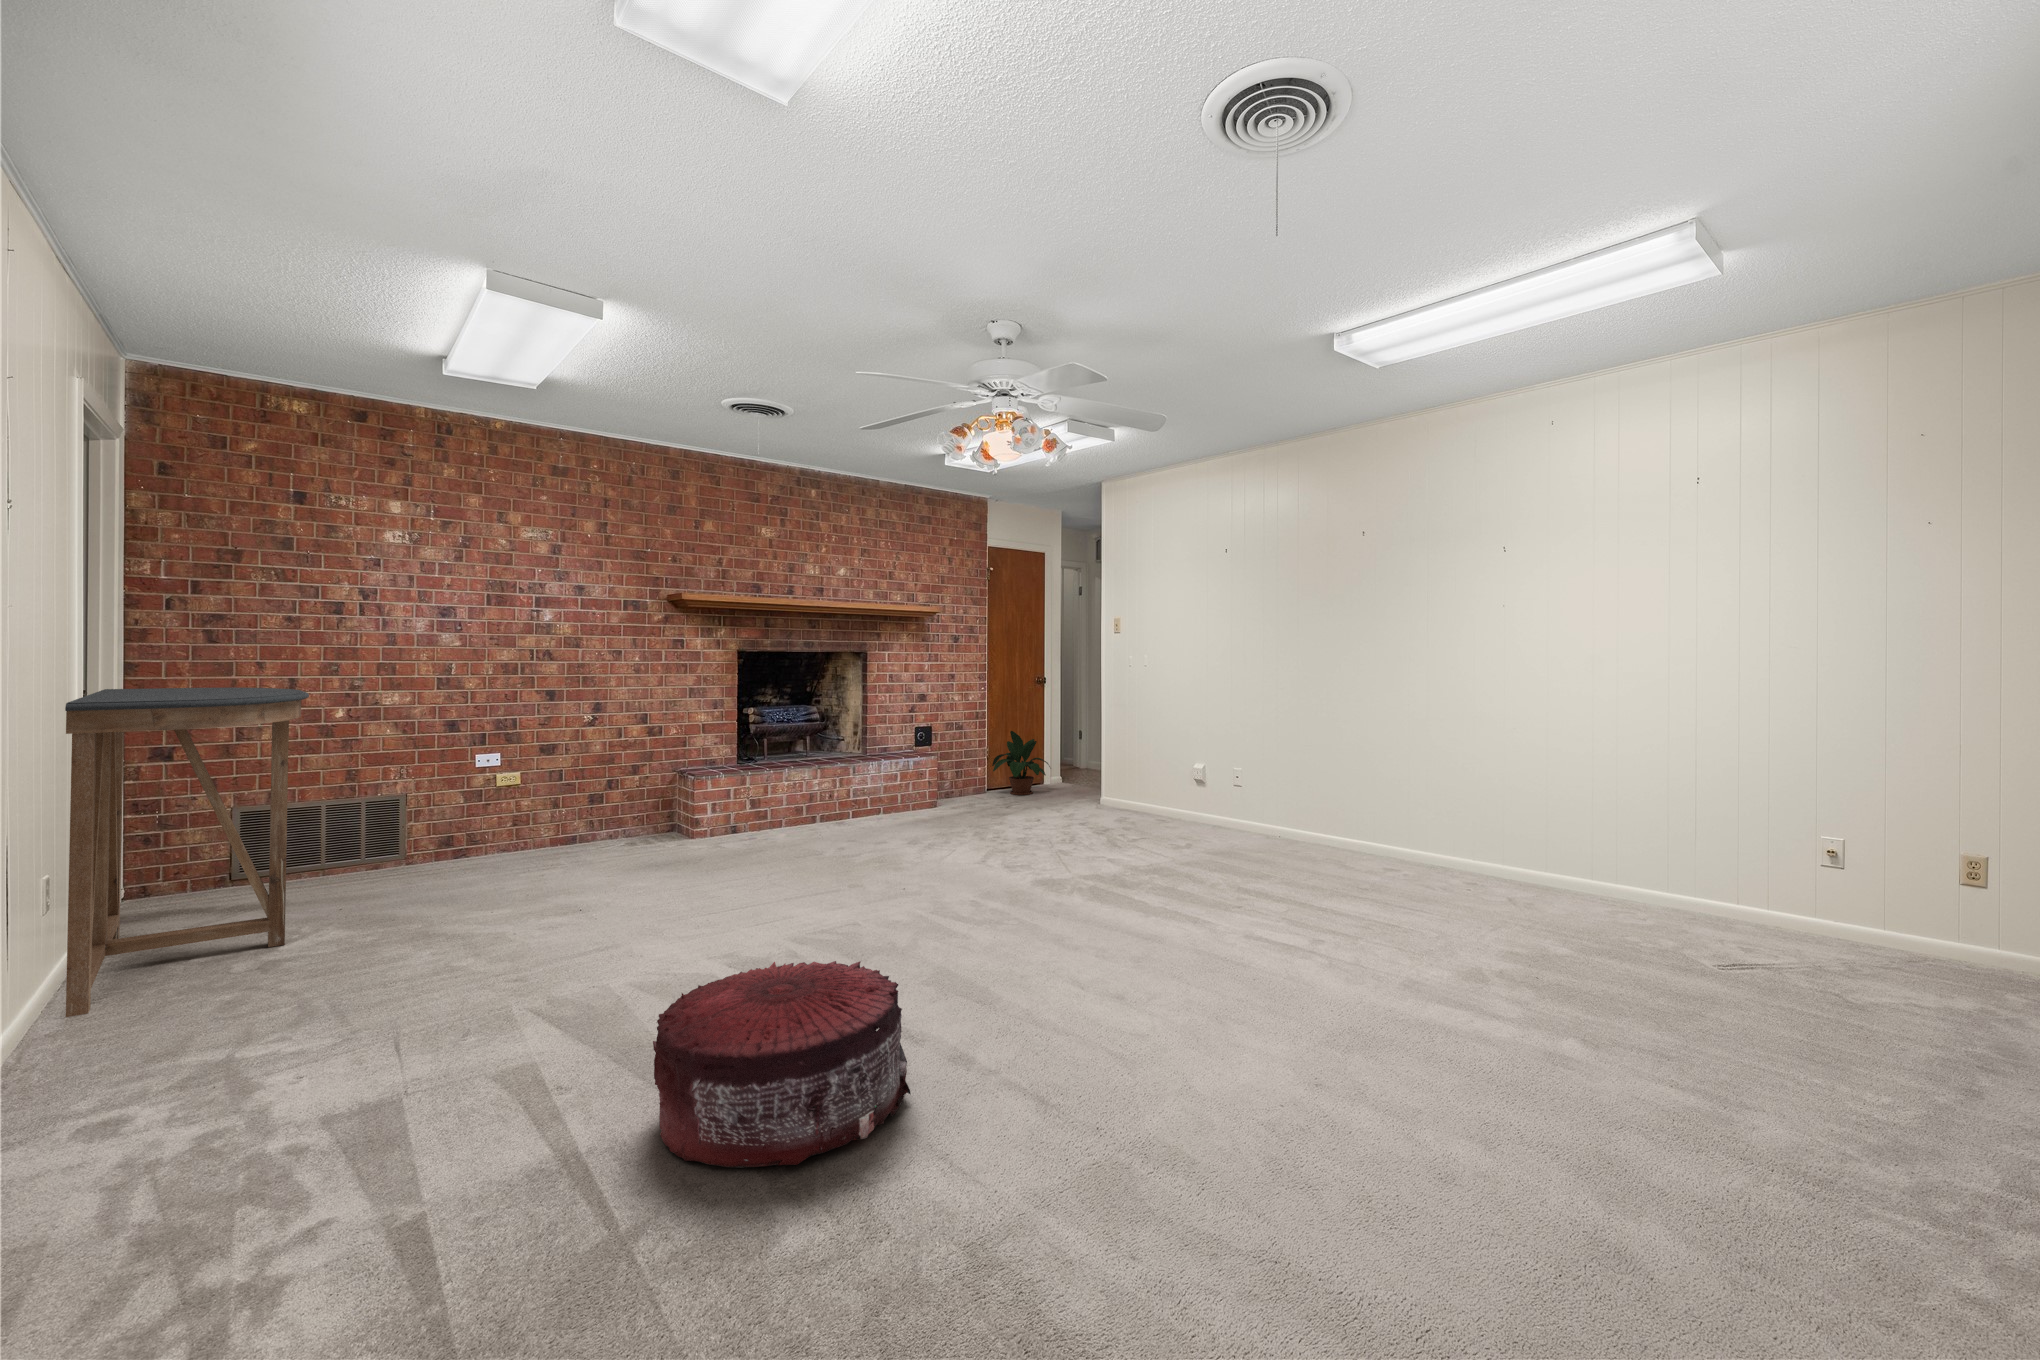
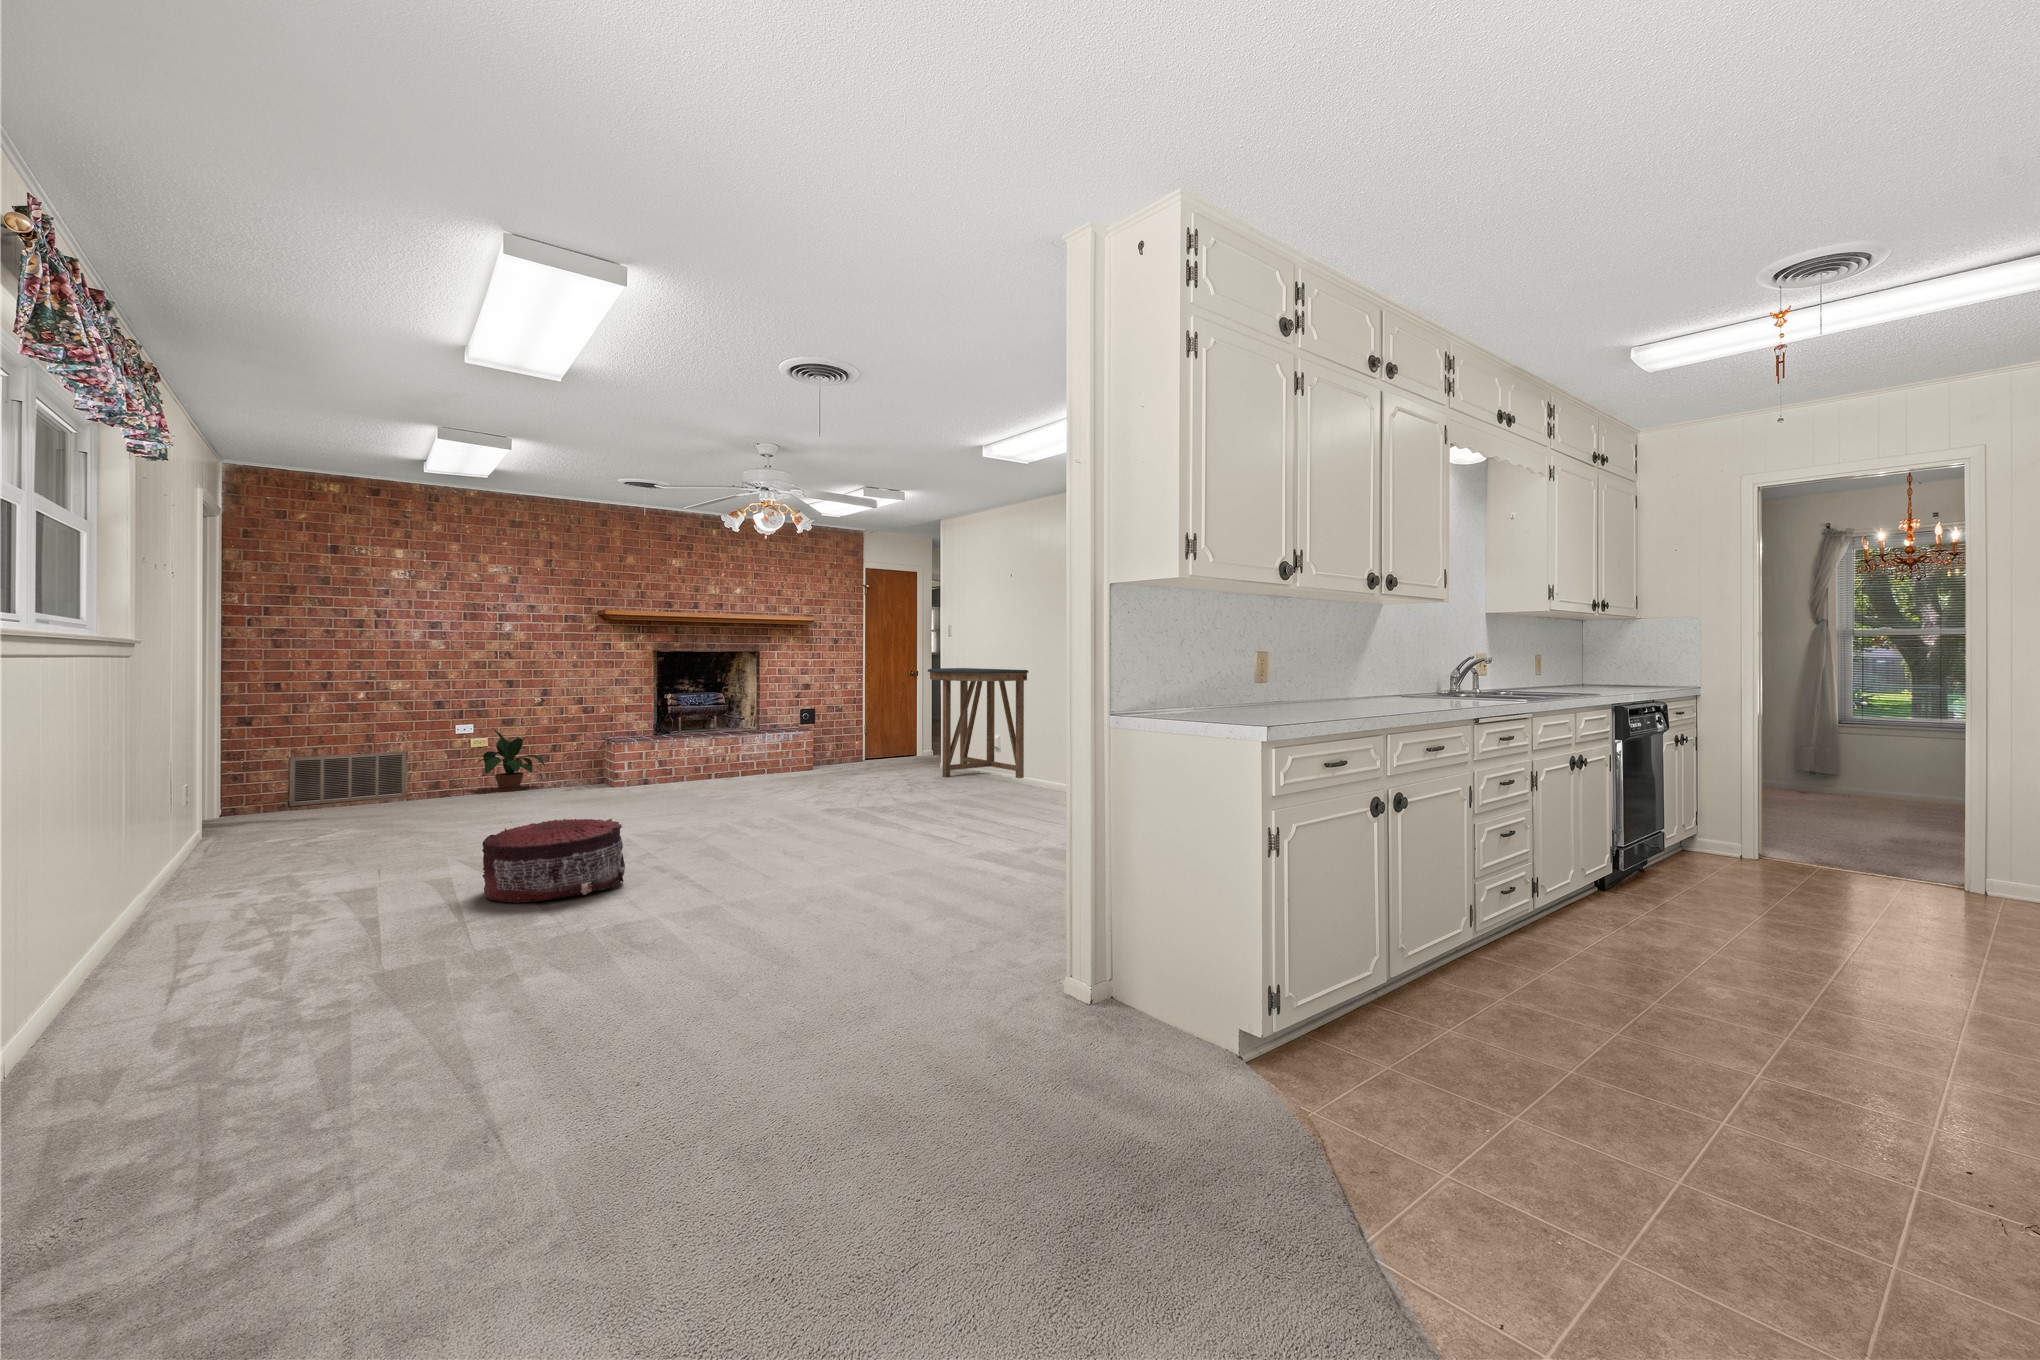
console table: present [65,688,309,1017] -> present [927,668,1029,778]
potted plant: present [992,731,1050,795] -> present [478,729,545,791]

